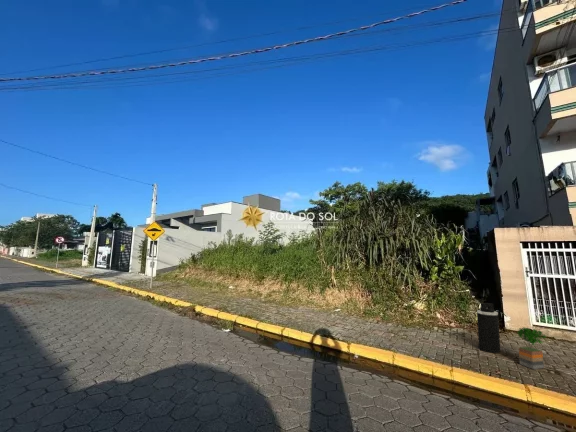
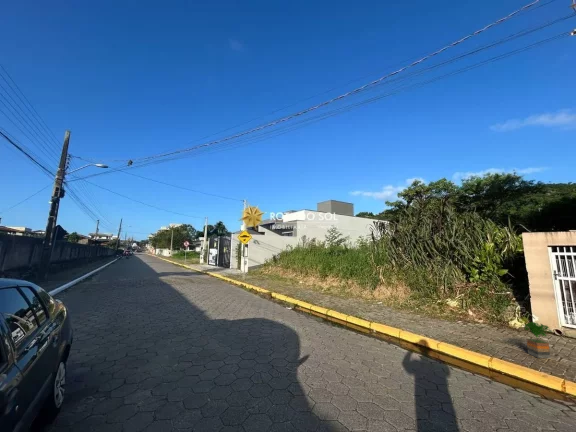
trash can: present [477,303,500,353] -> none [495,300,517,344]

